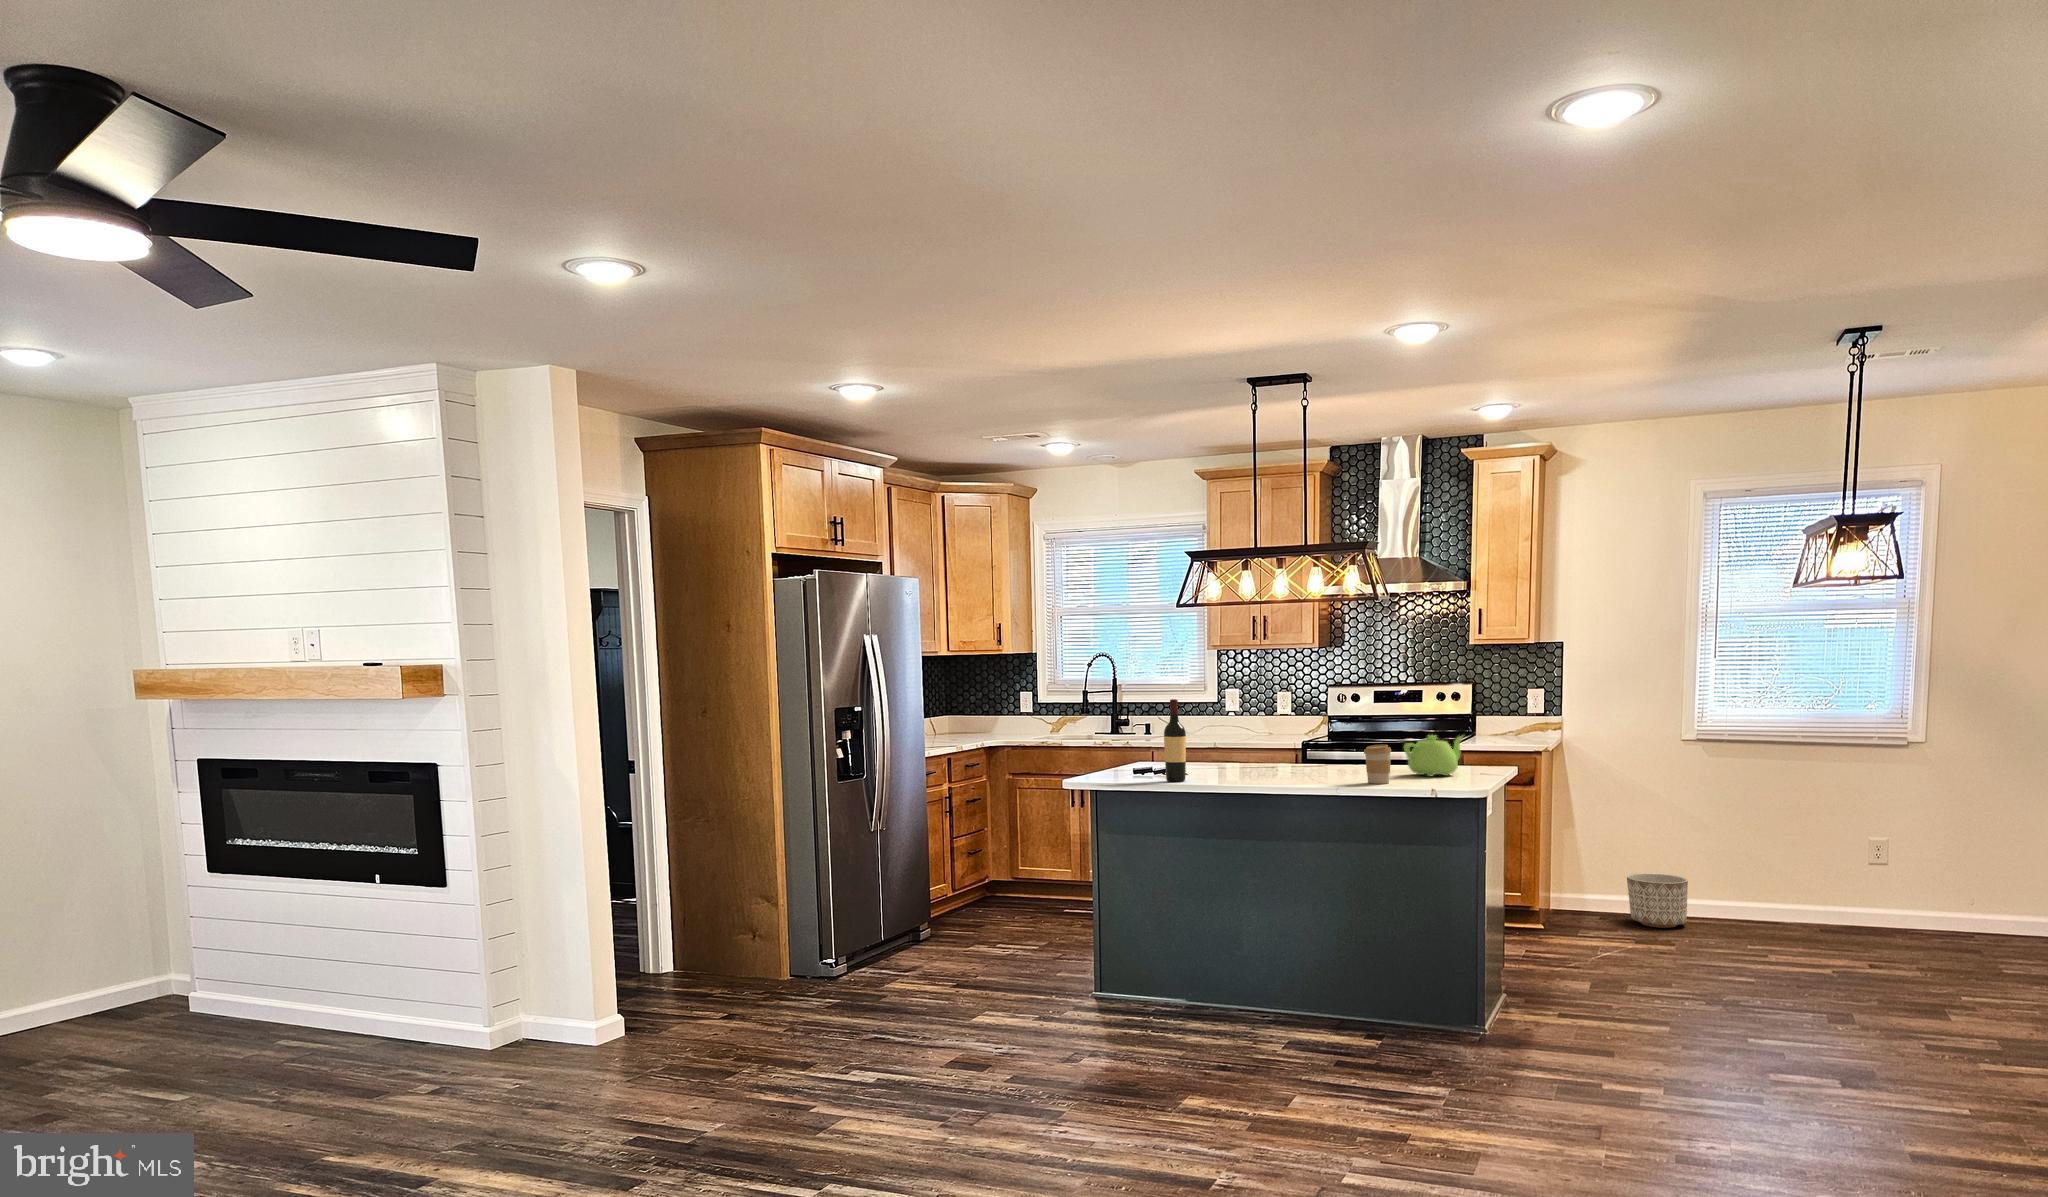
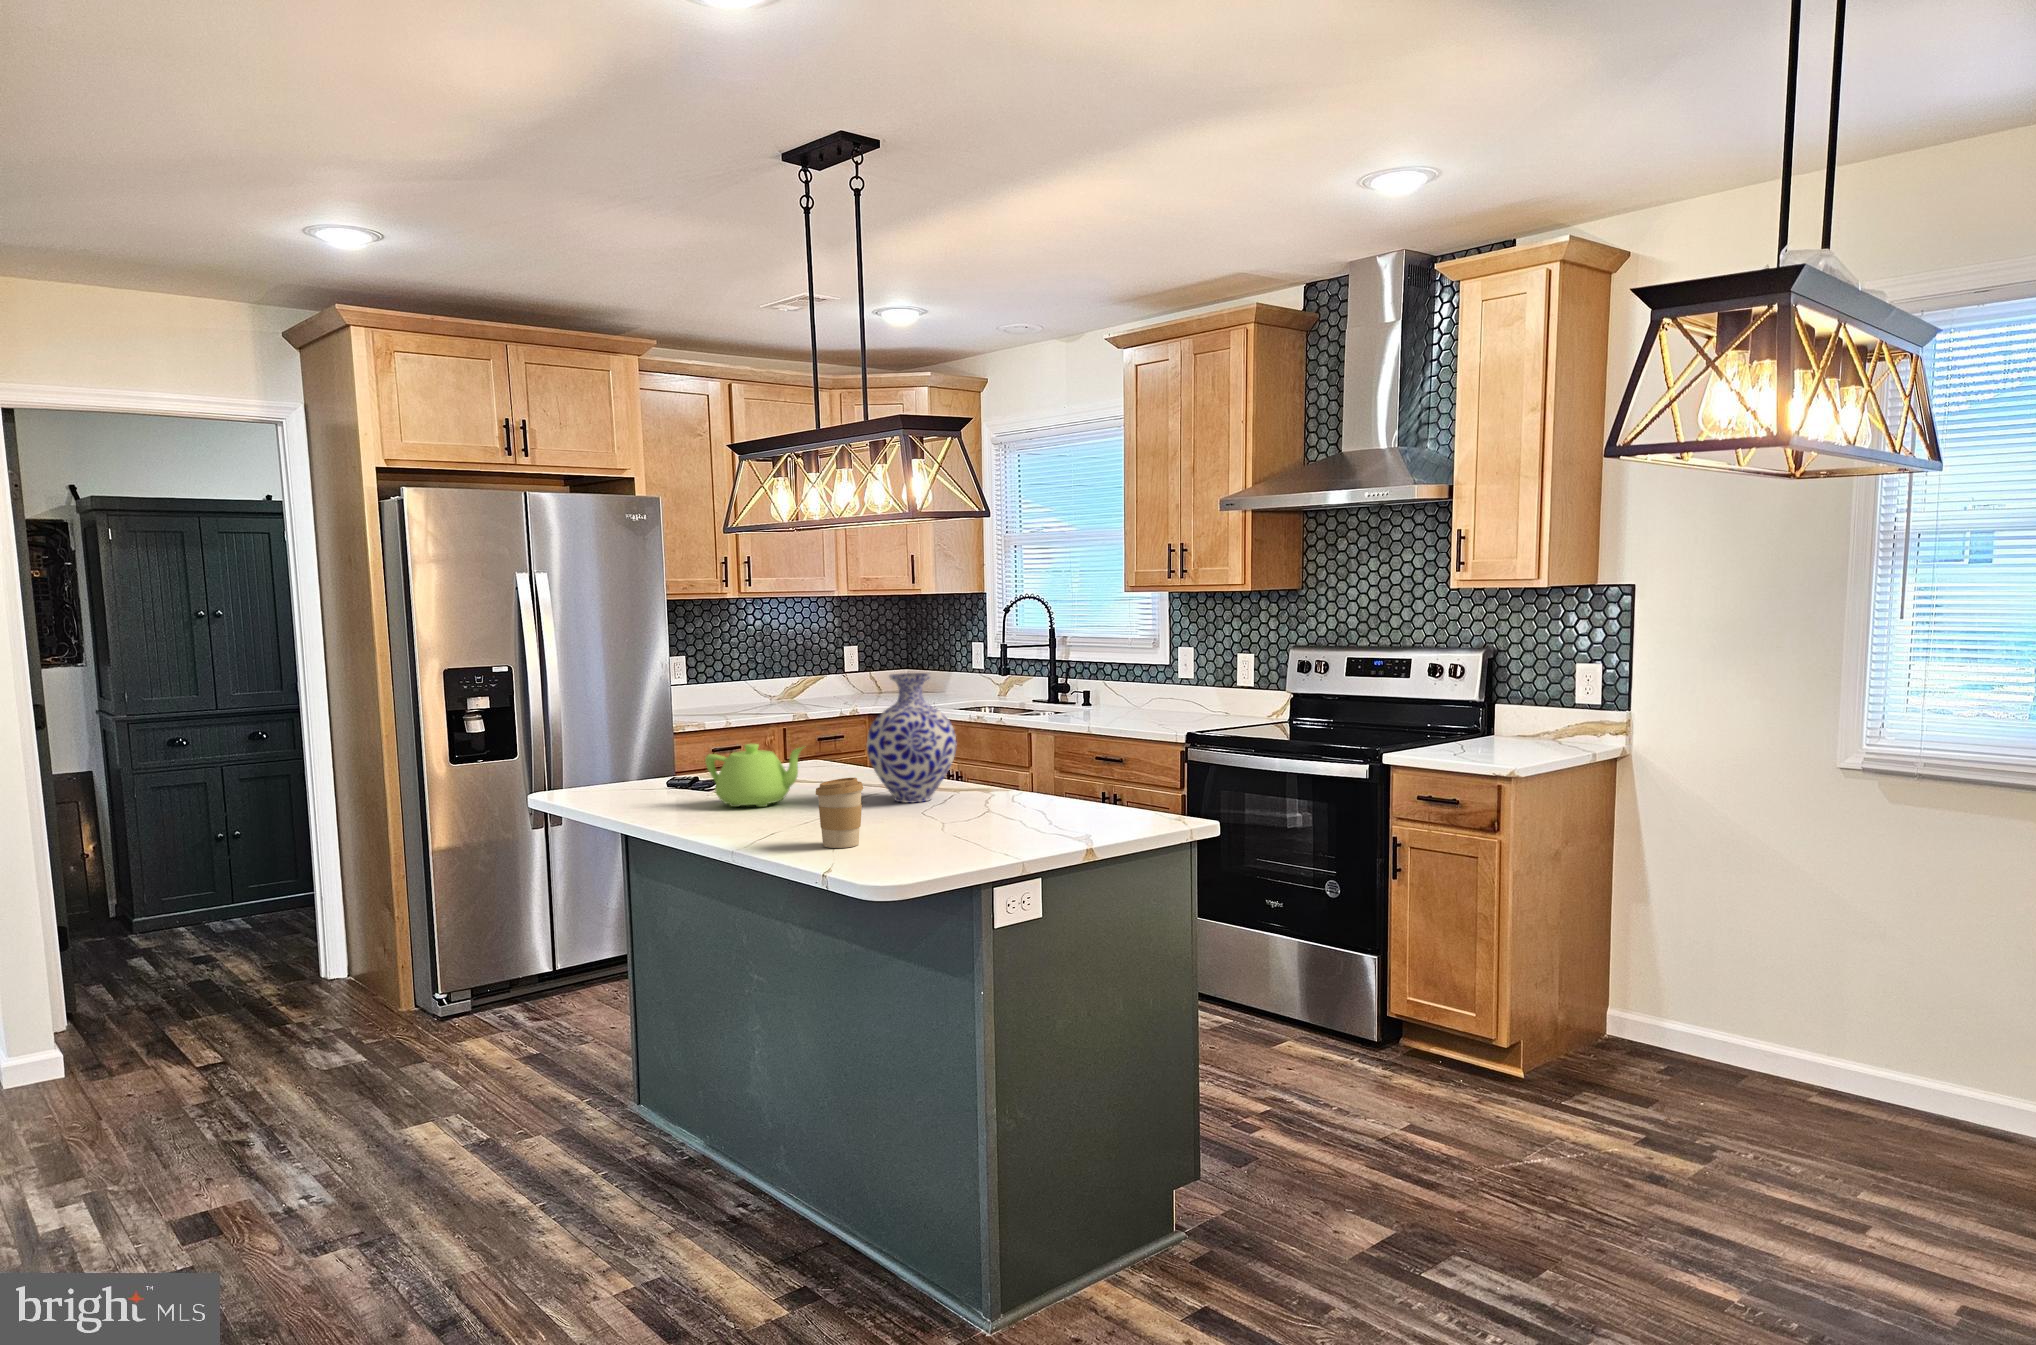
vase: none [1278,693,1334,771] -> present [867,673,956,803]
wine bottle: present [1164,699,1186,782] -> none [632,682,668,810]
teapot: present [1404,735,1463,776] -> present [705,744,803,807]
planter: present [1627,873,1688,928] -> none [1692,995,1805,1102]

